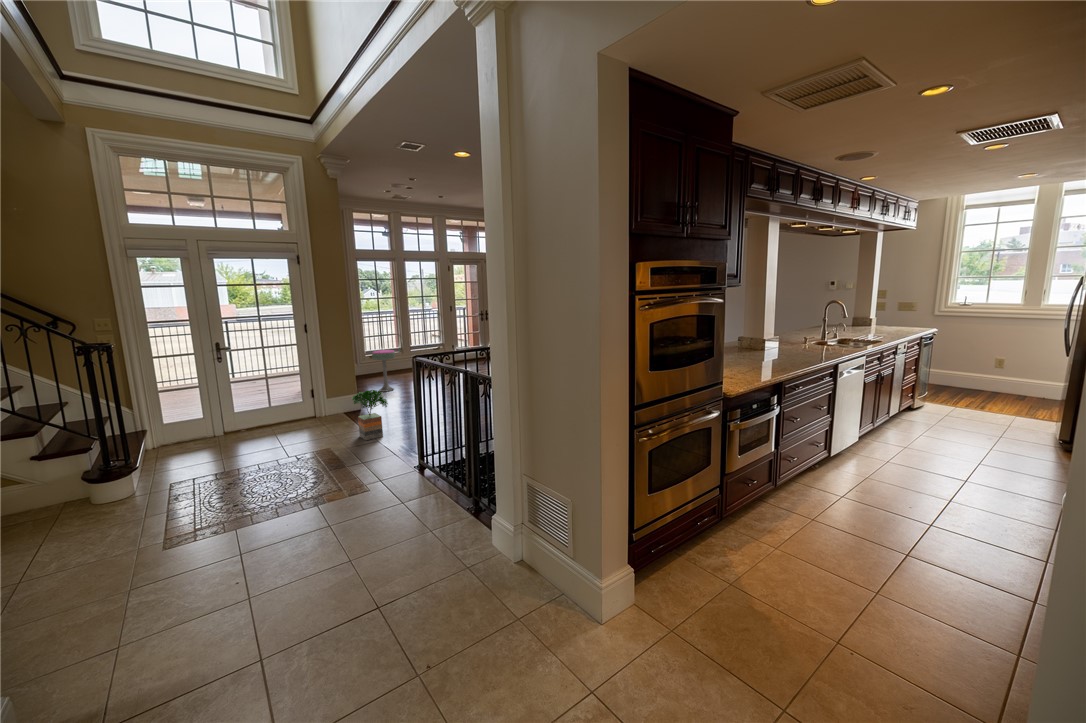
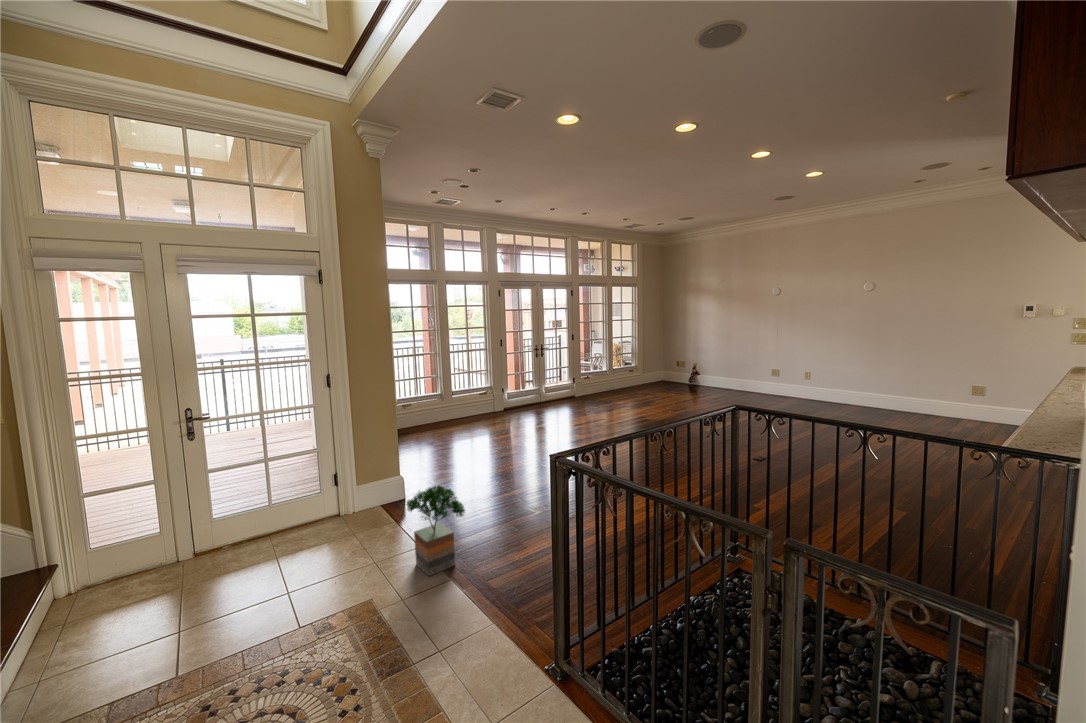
bar stool: present [372,350,395,392] -> none [413,402,444,461]

